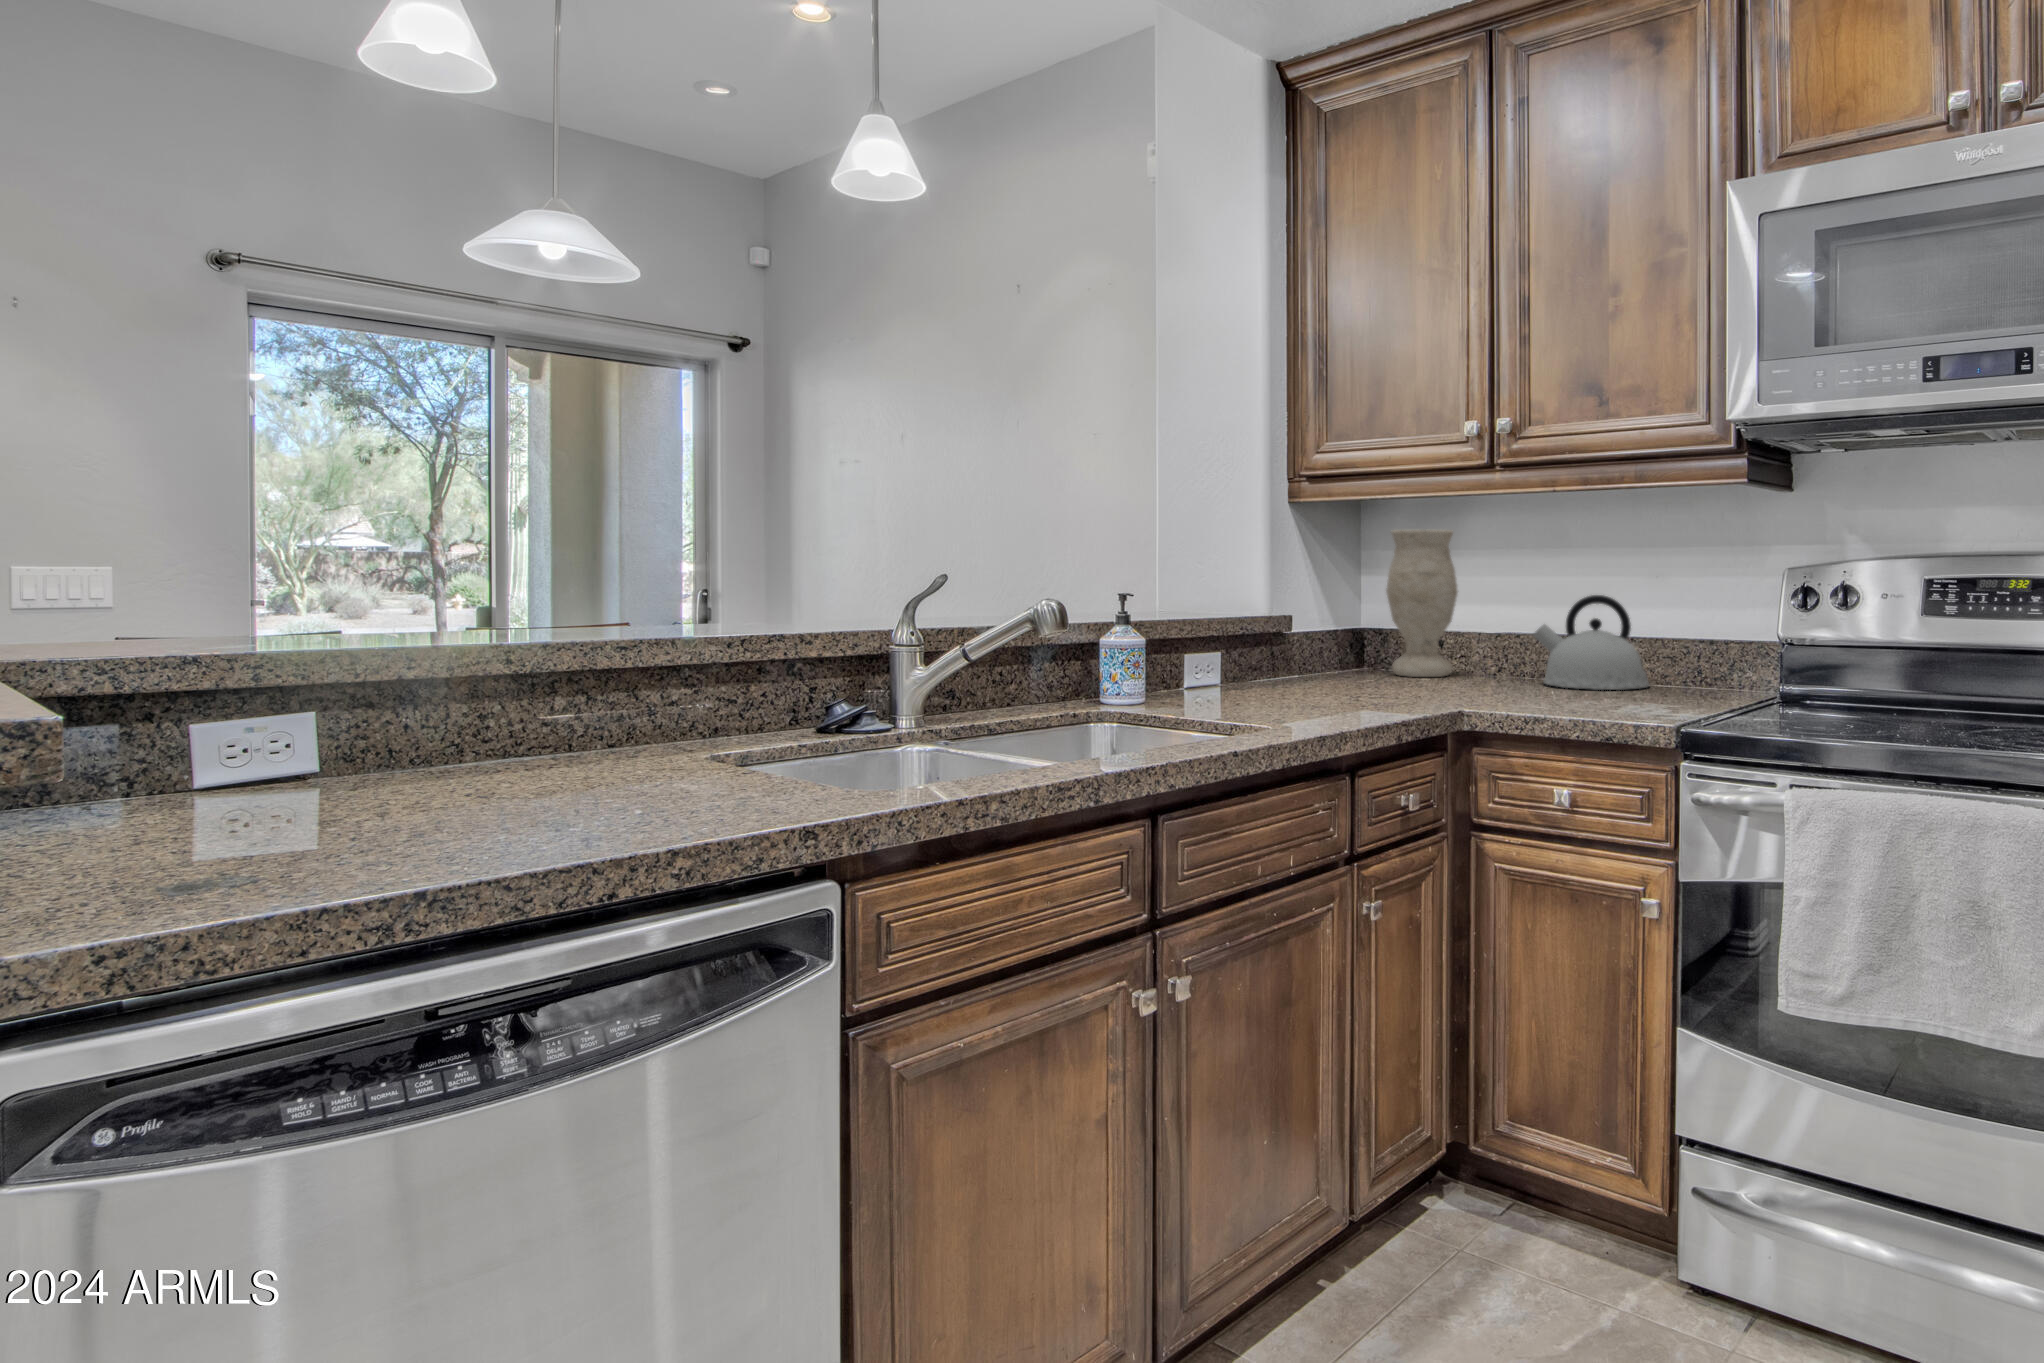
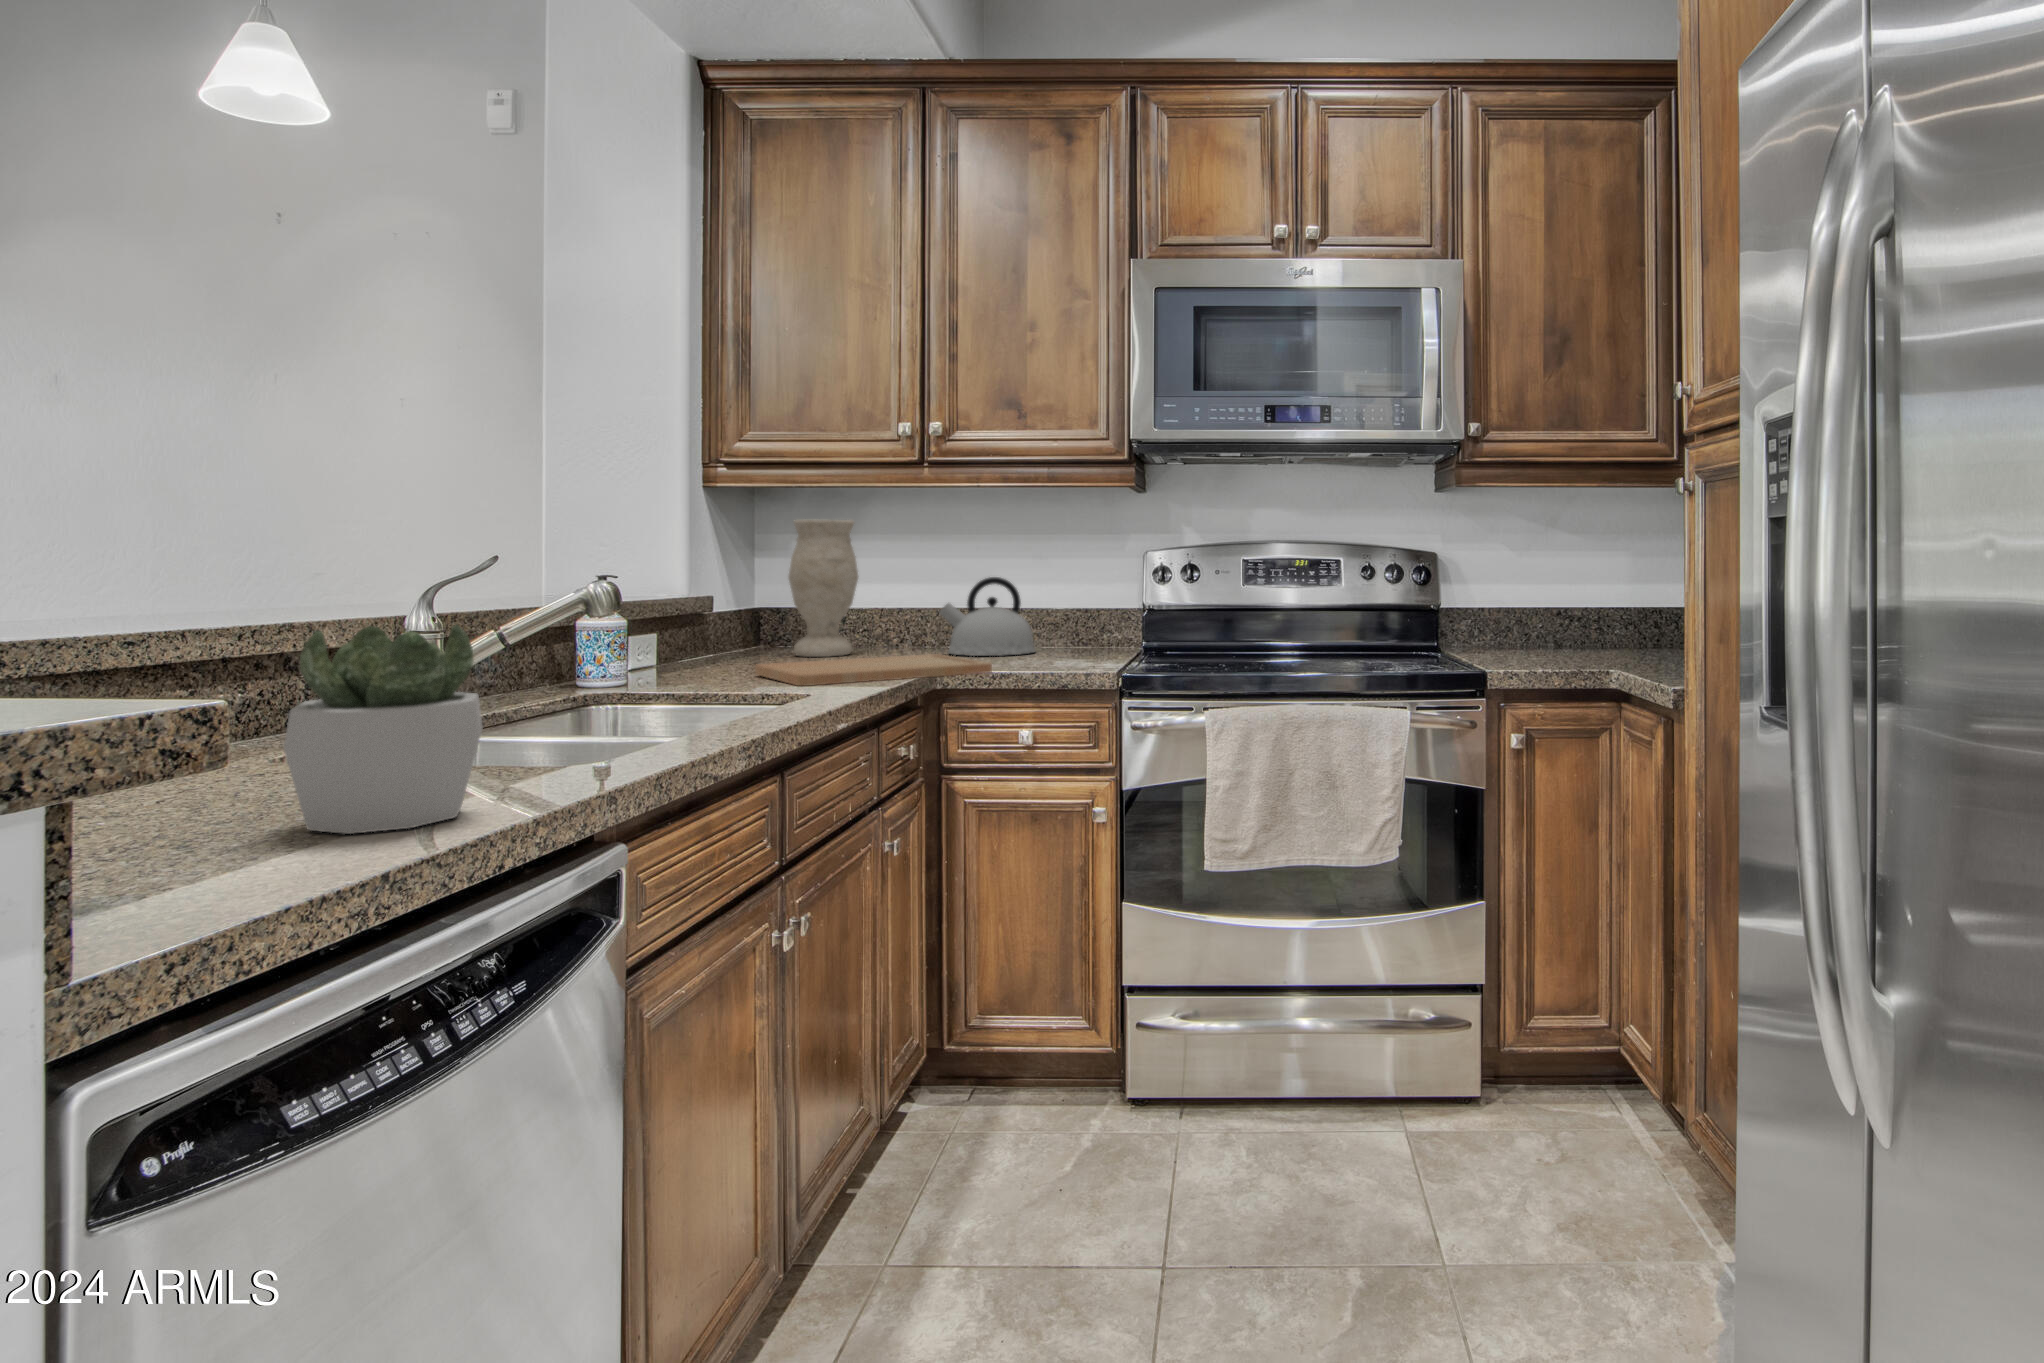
succulent plant: none [505,642,679,841] -> present [284,625,483,834]
cutting board: none [1294,683,1529,713] -> present [755,654,992,686]

